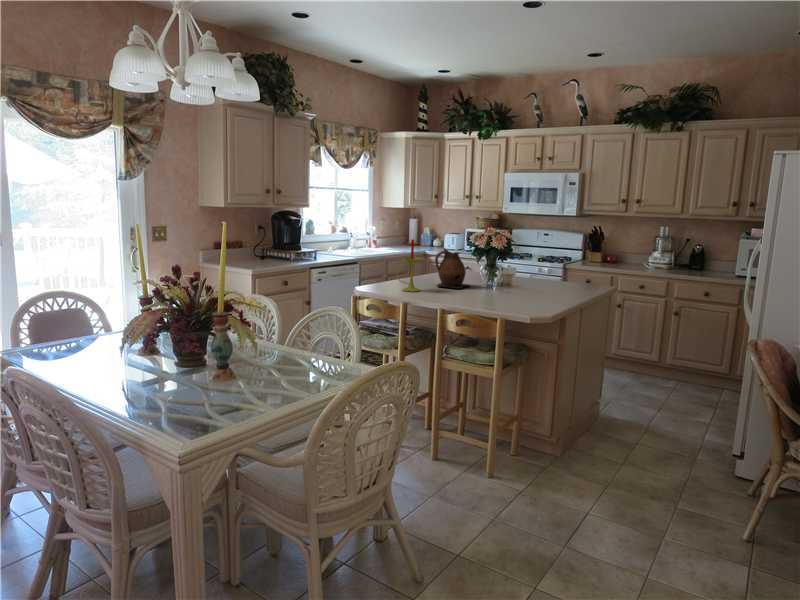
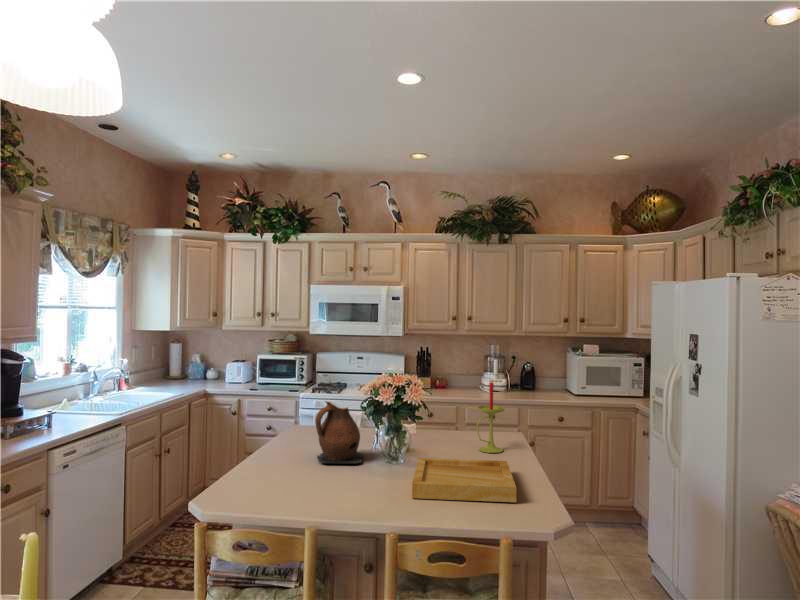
candle: present [397,239,422,292] -> present [477,382,505,453]
tray: none [464,287,550,312] -> present [412,458,516,502]

